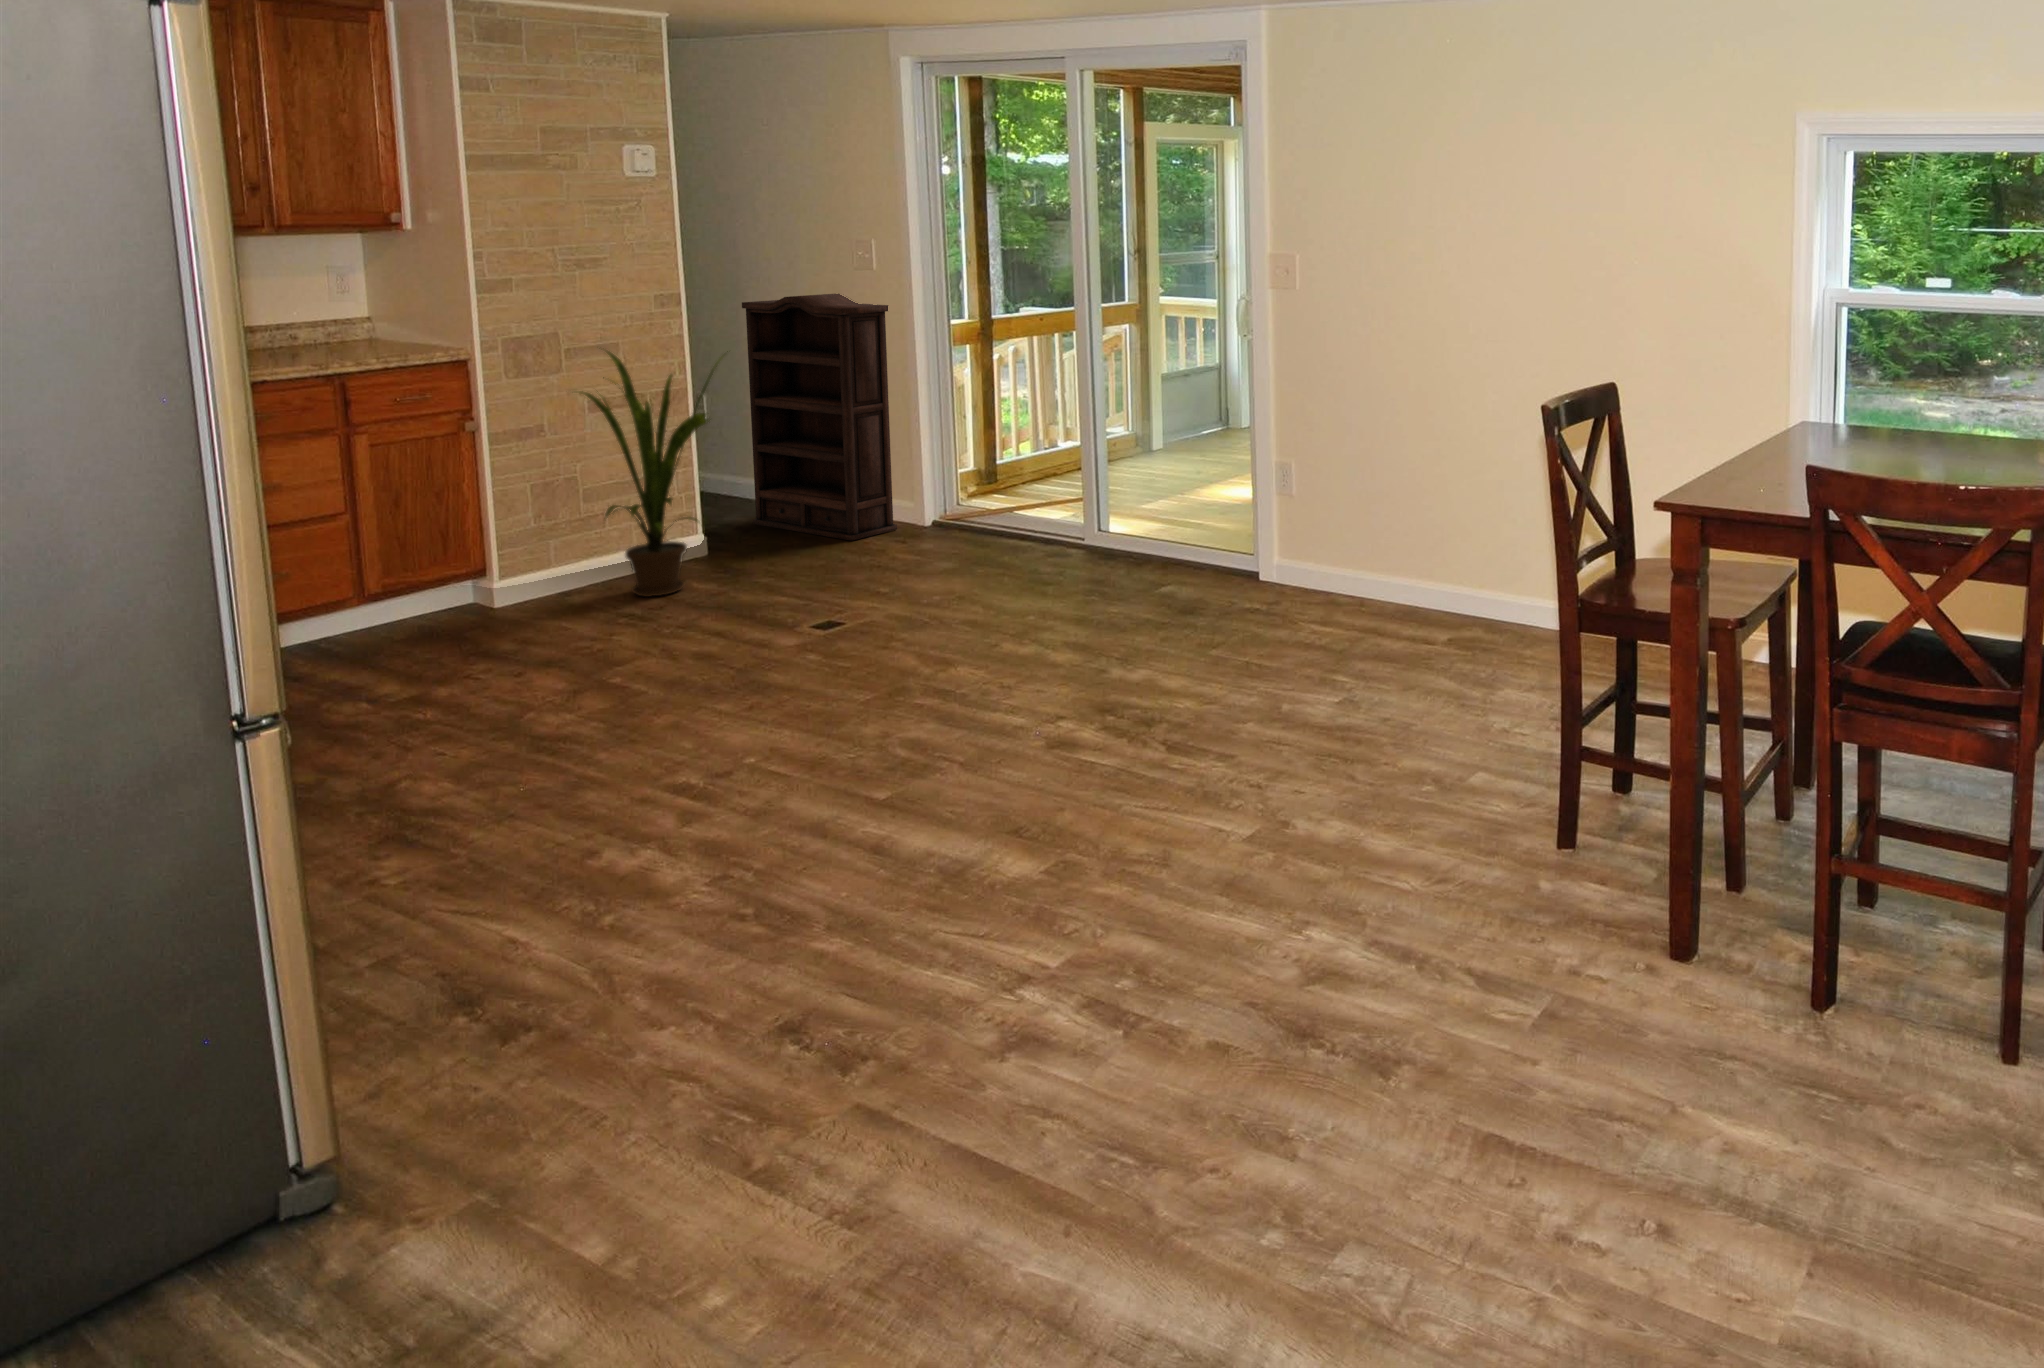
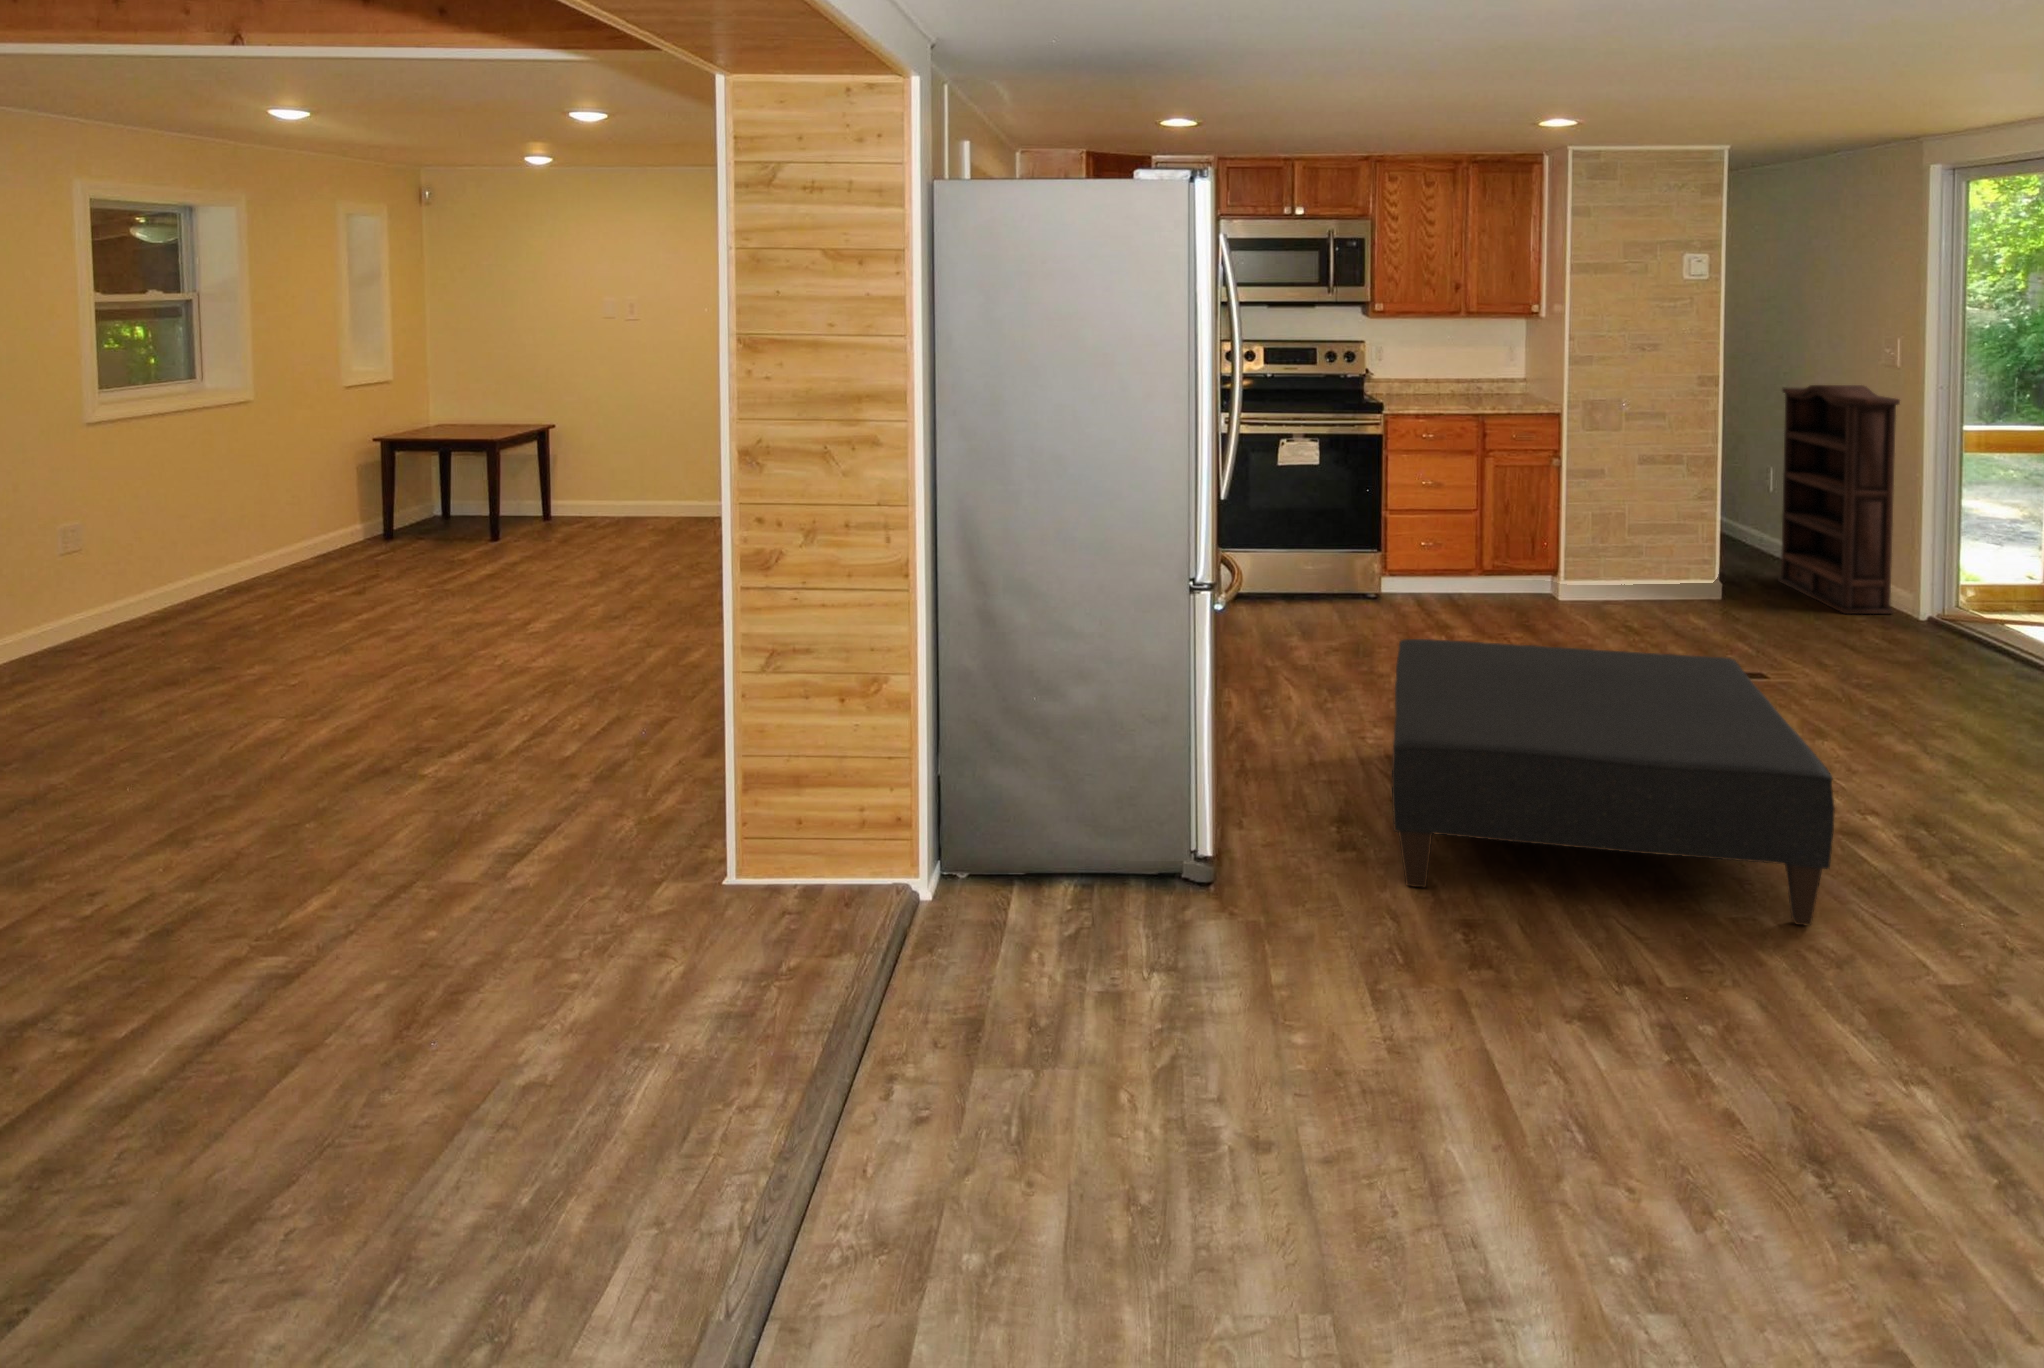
house plant: present [581,351,728,597] -> none [1606,412,1729,617]
ottoman: none [439,607,1129,1042] -> present [1392,639,1834,926]

